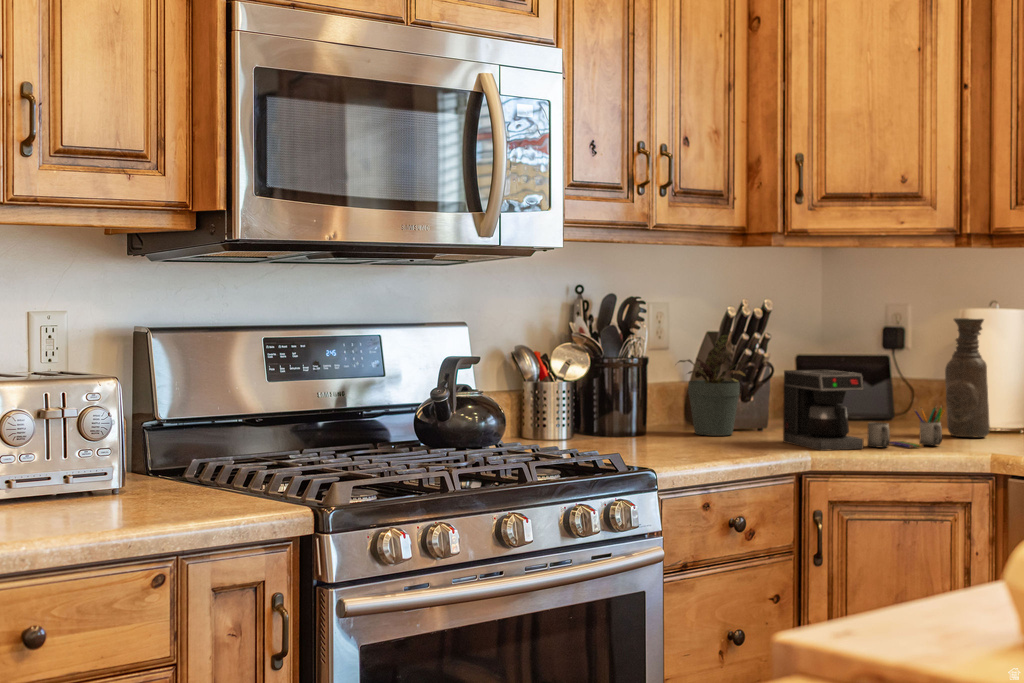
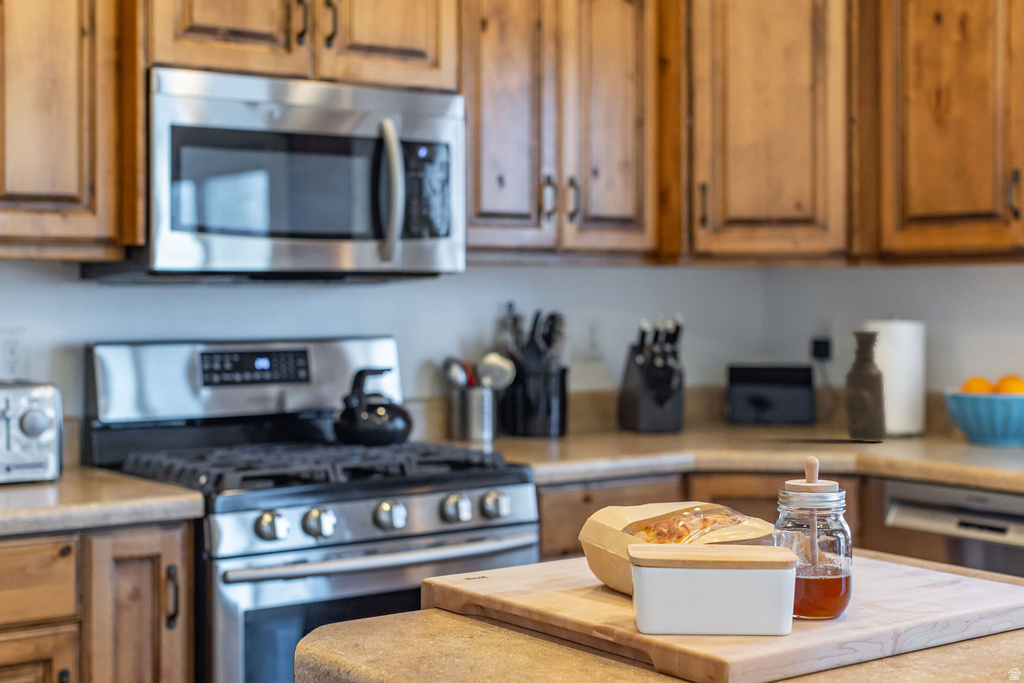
potted plant: present [679,335,745,436] -> none [590,347,657,440]
coffee maker: present [783,370,945,451] -> none [682,379,830,452]

